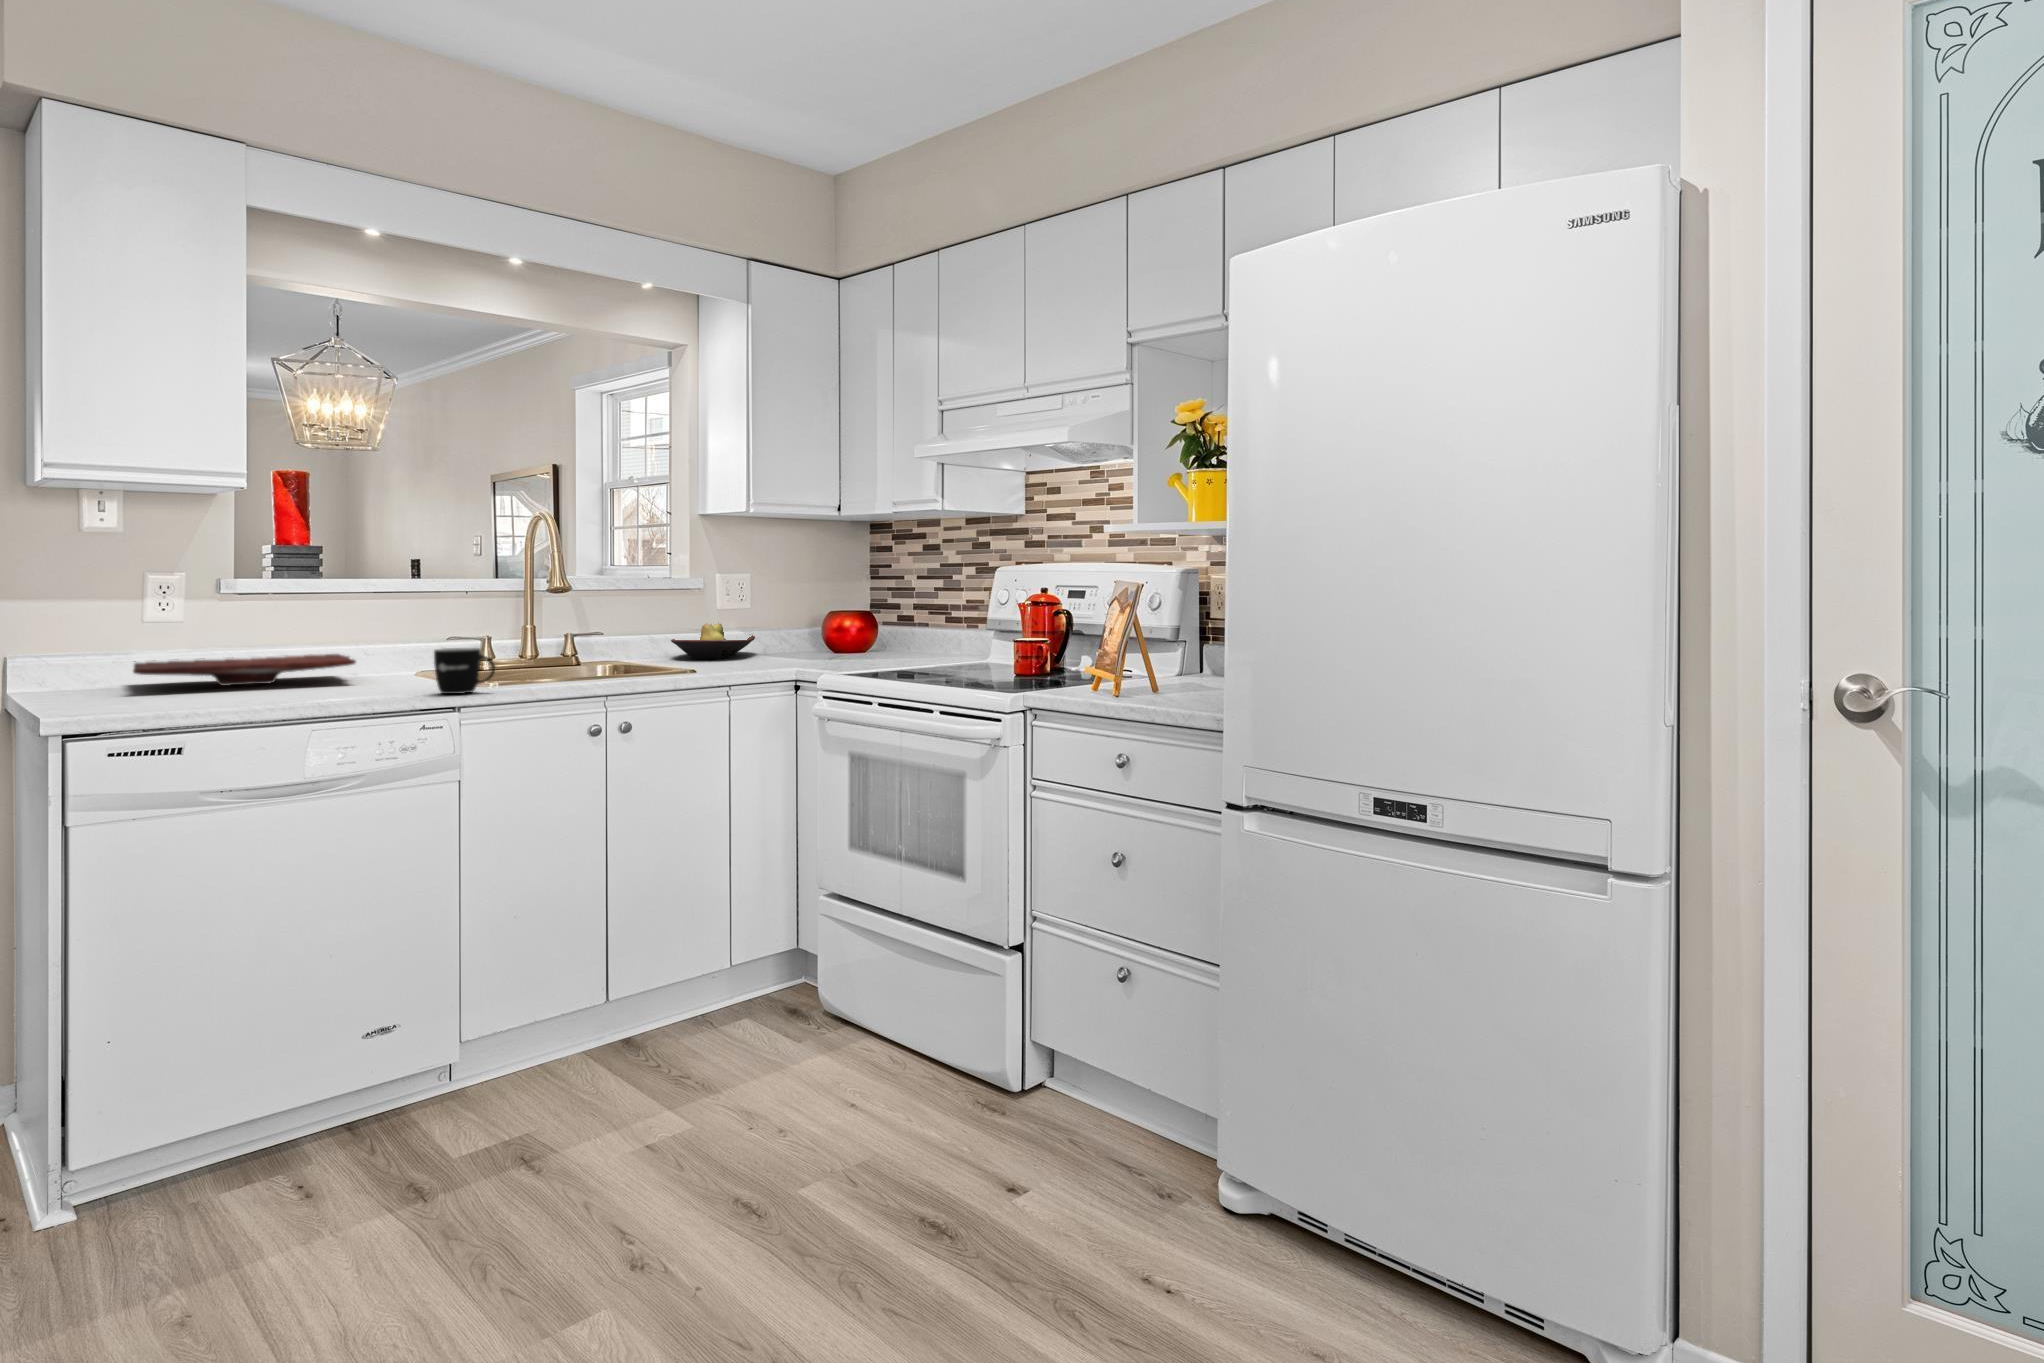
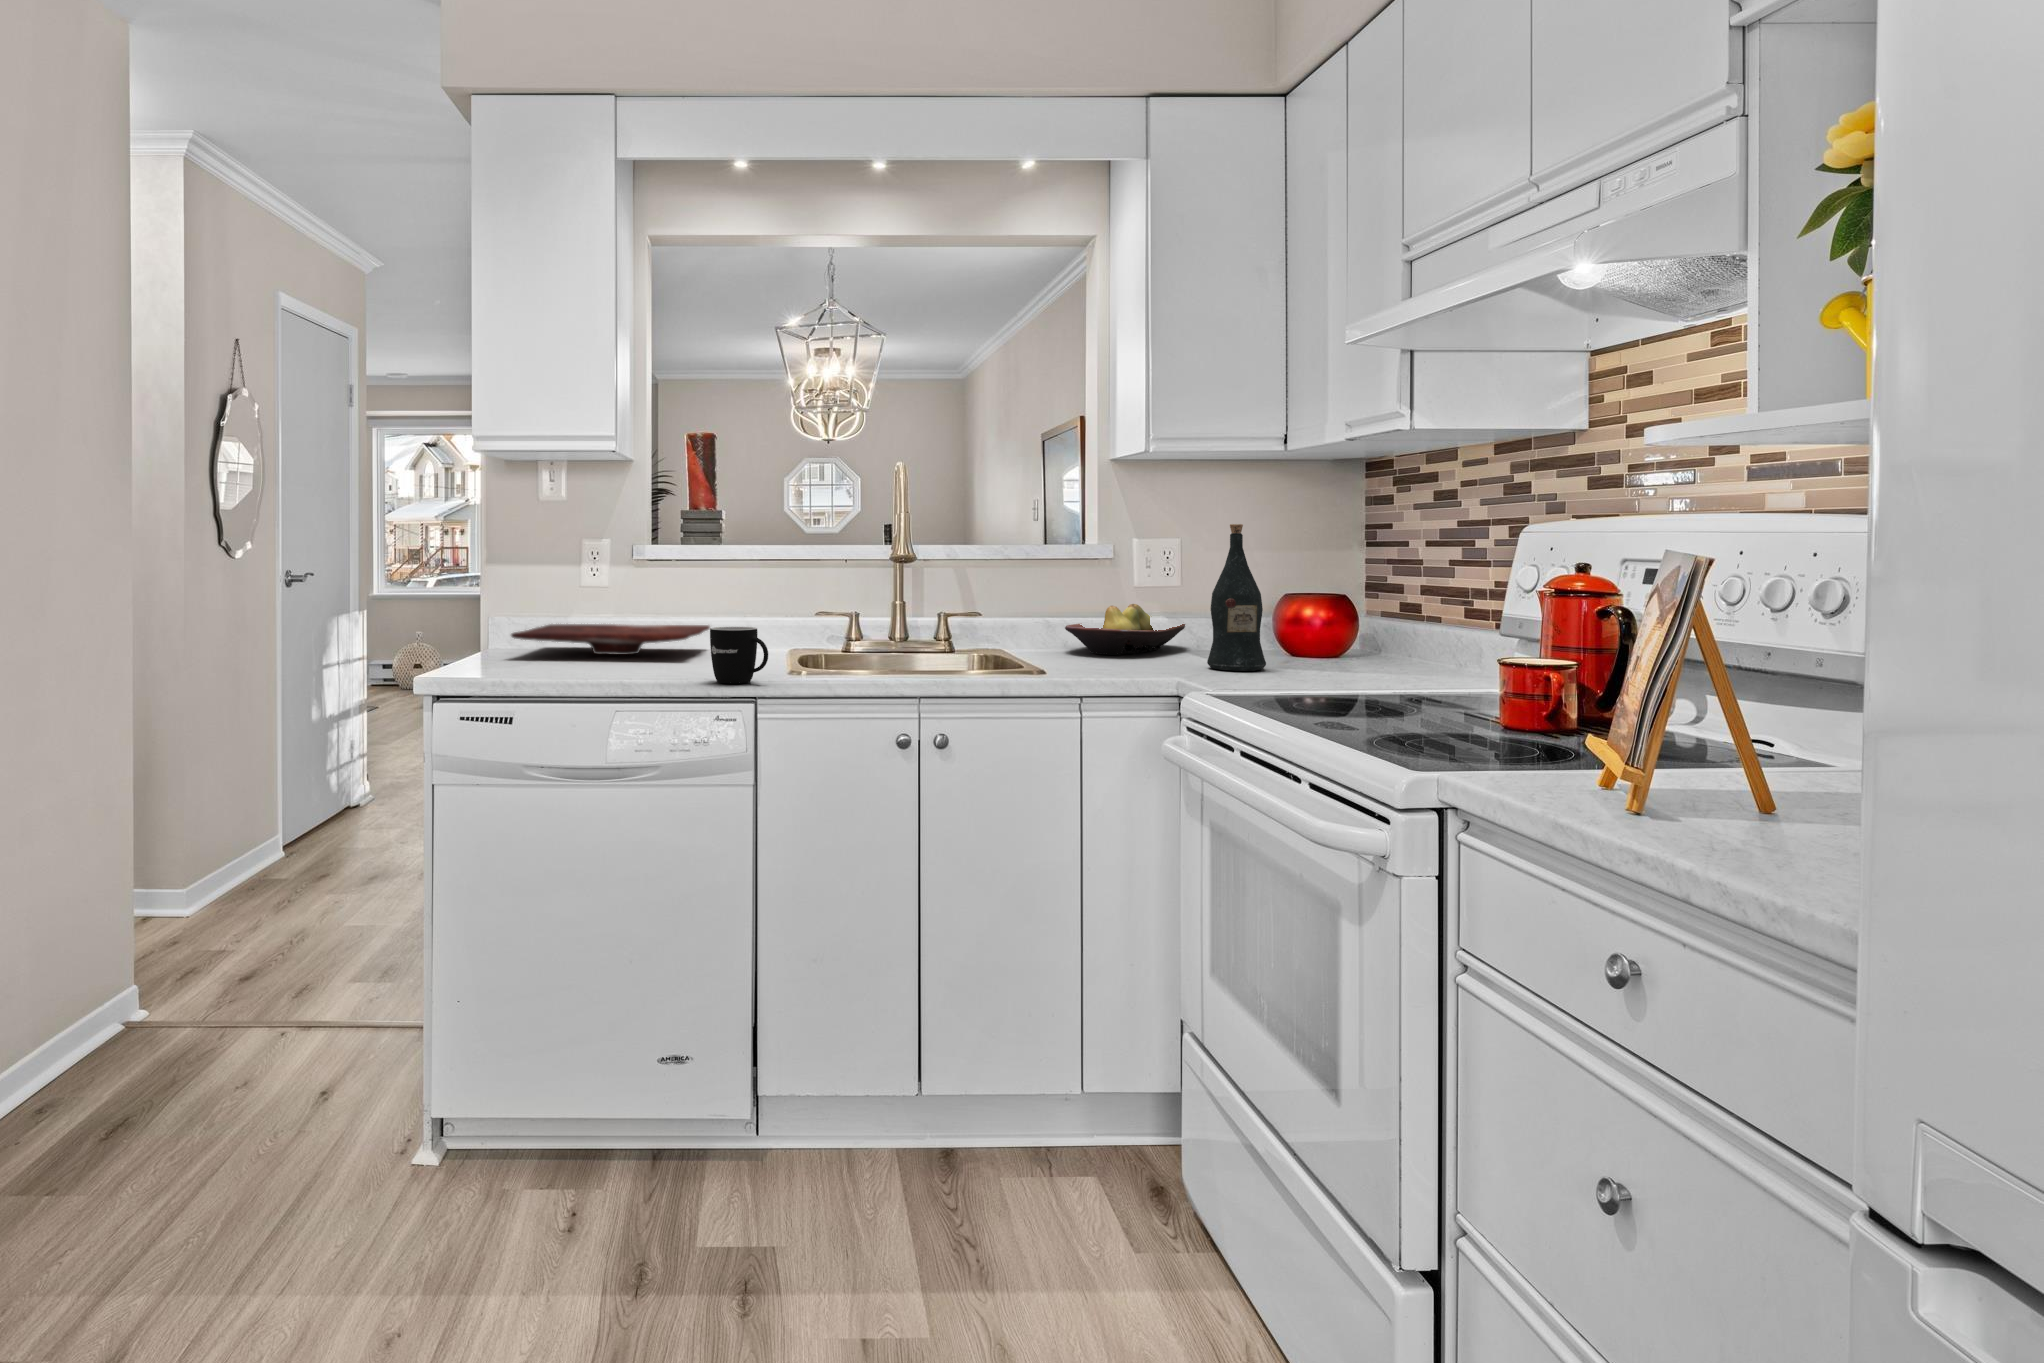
wine bottle: none [794,565,834,663] -> present [1207,524,1266,671]

